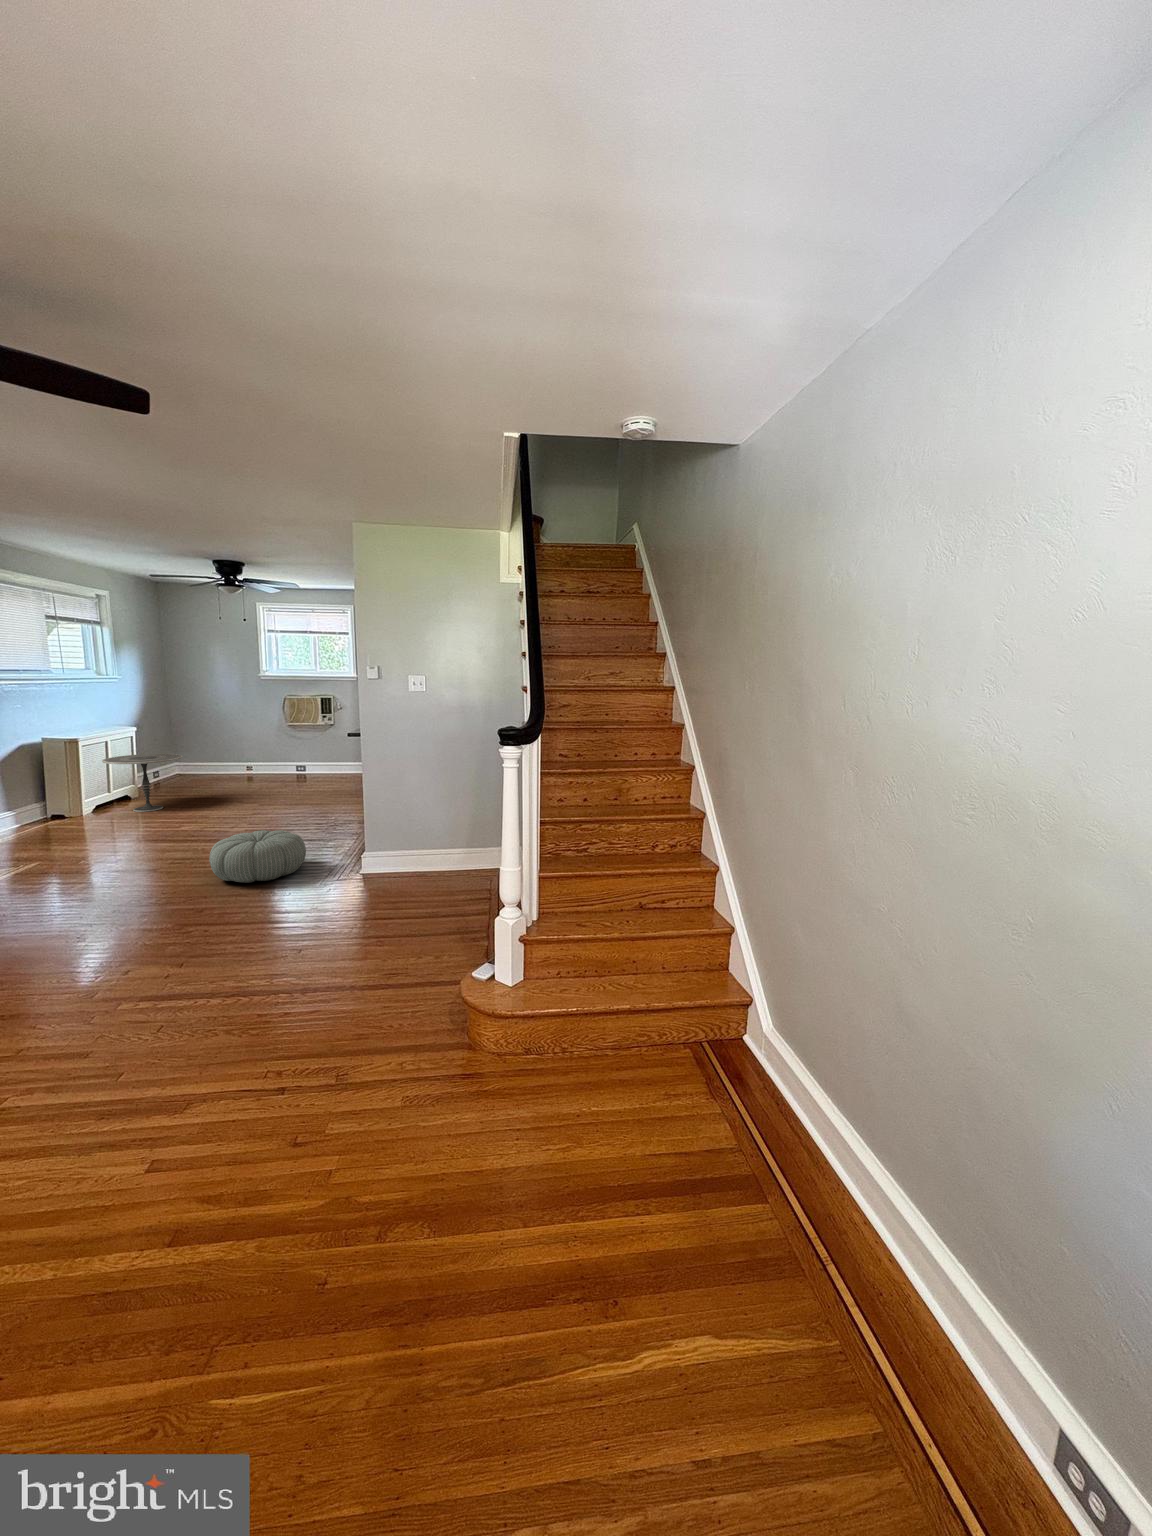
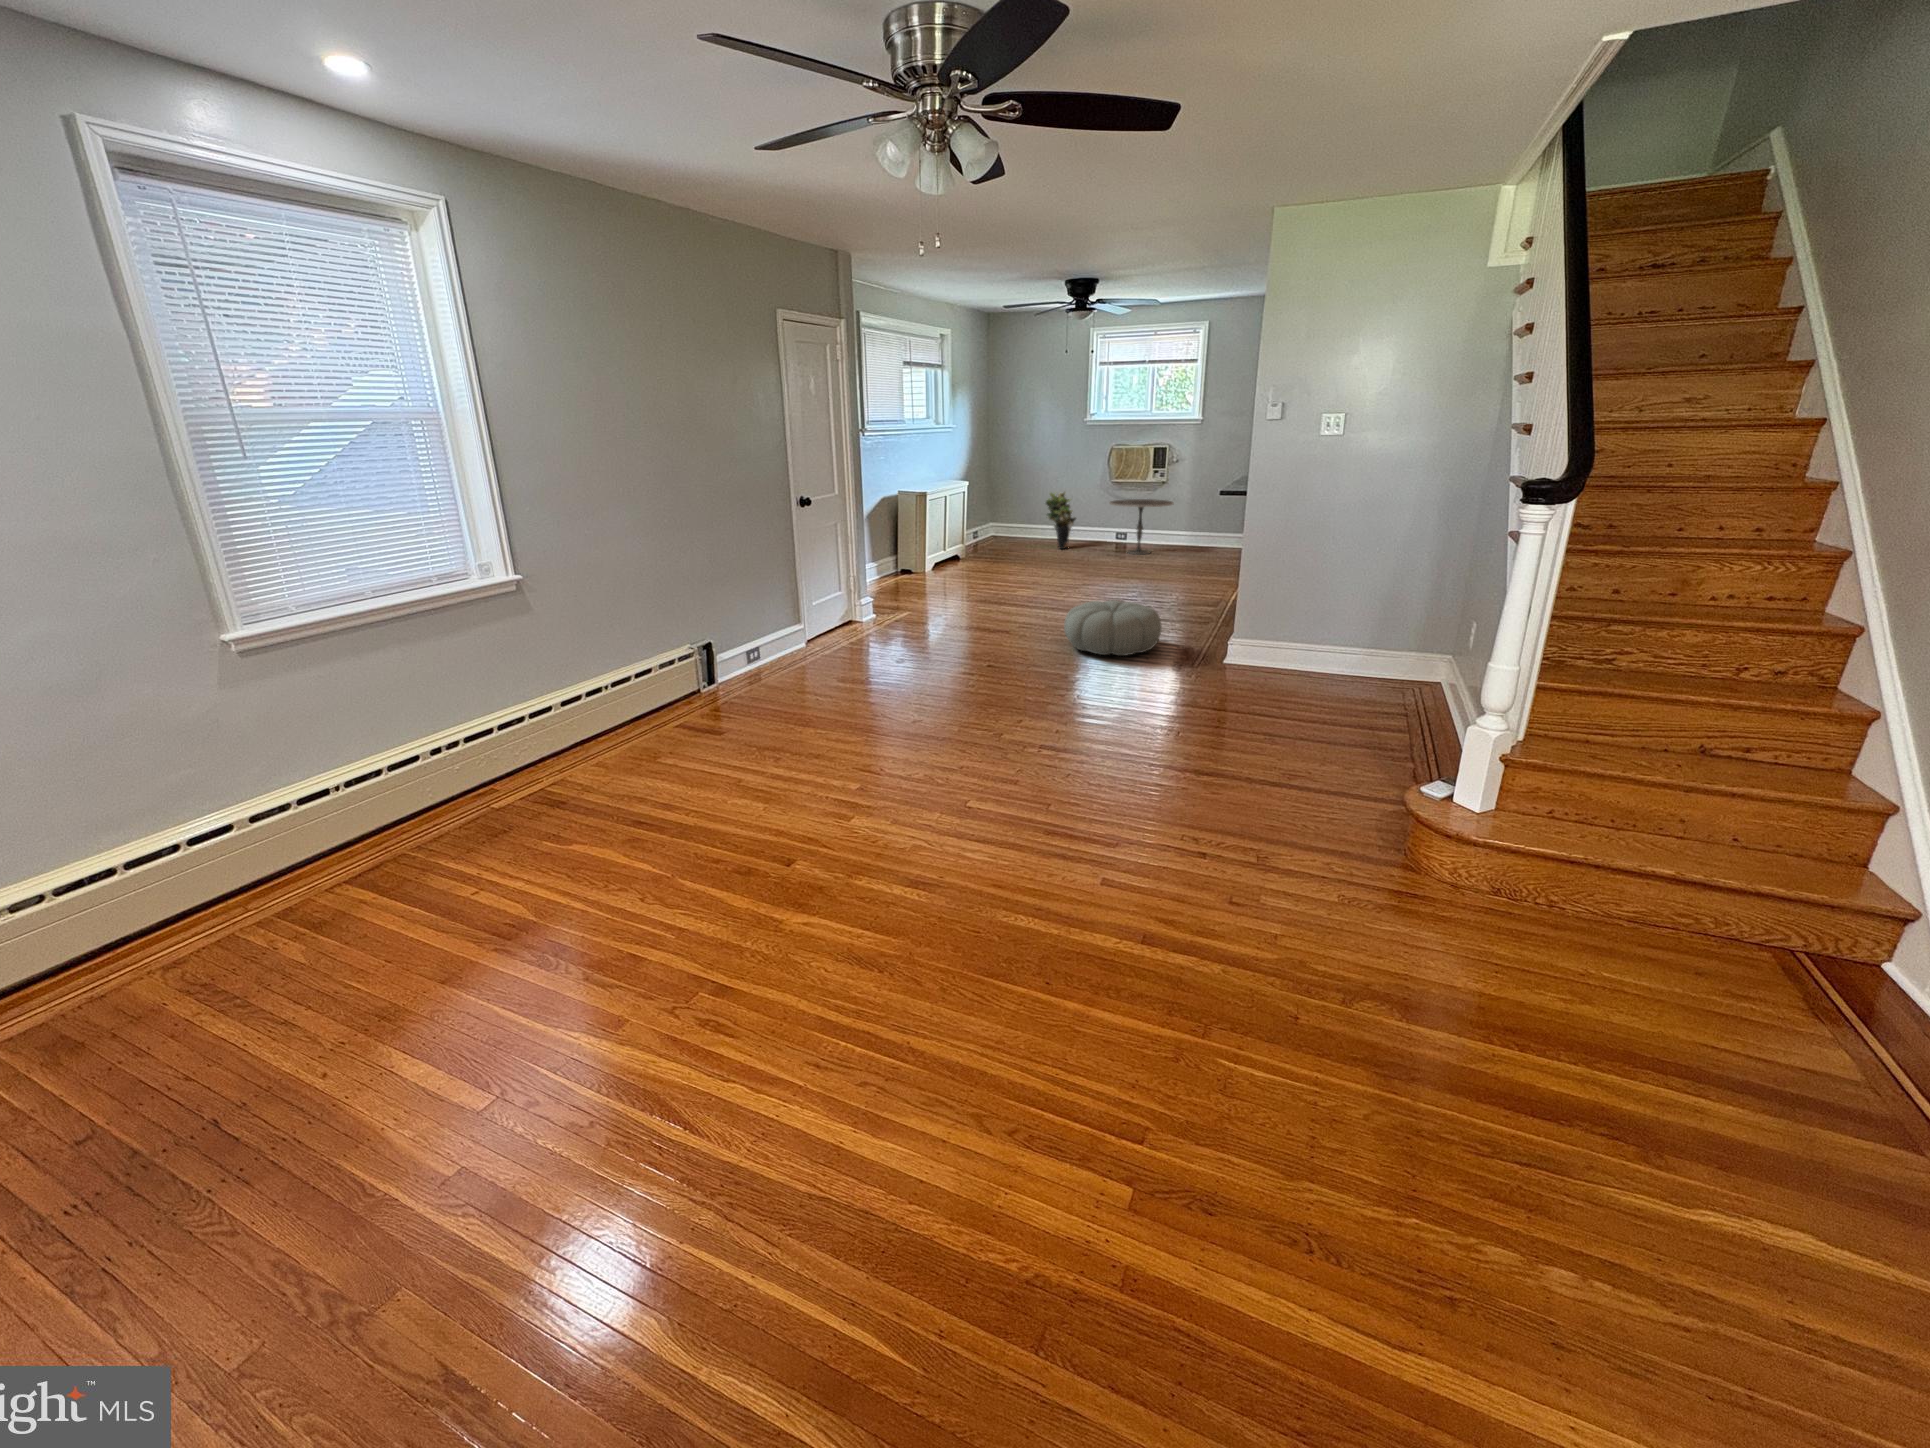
potted plant: none [225,733,258,783] -> present [1045,493,1076,549]
side table: present [102,754,182,812] -> present [1110,499,1173,554]

